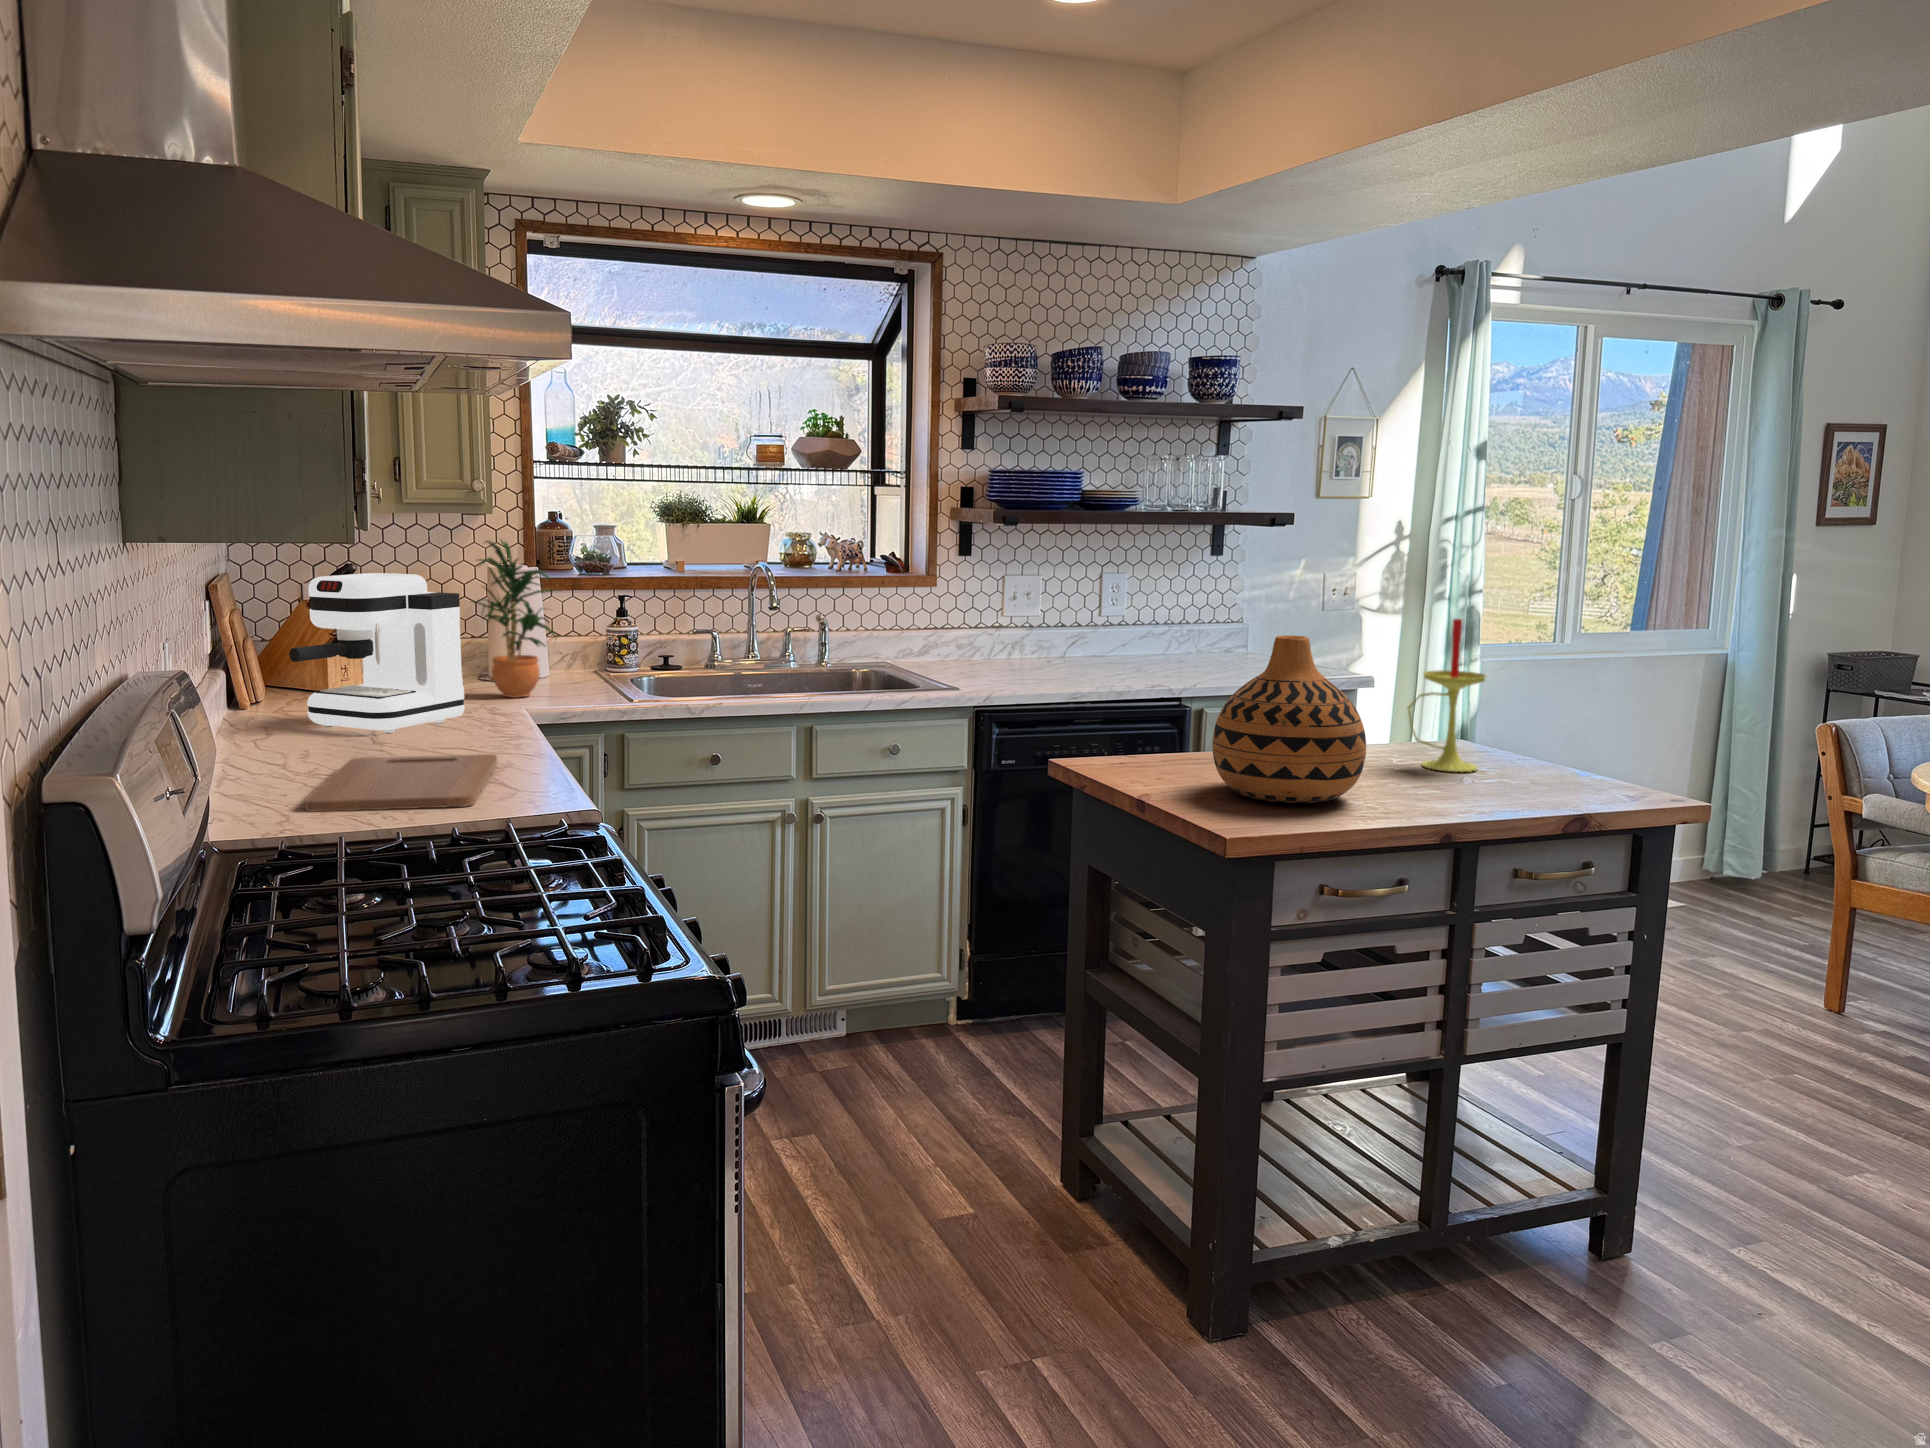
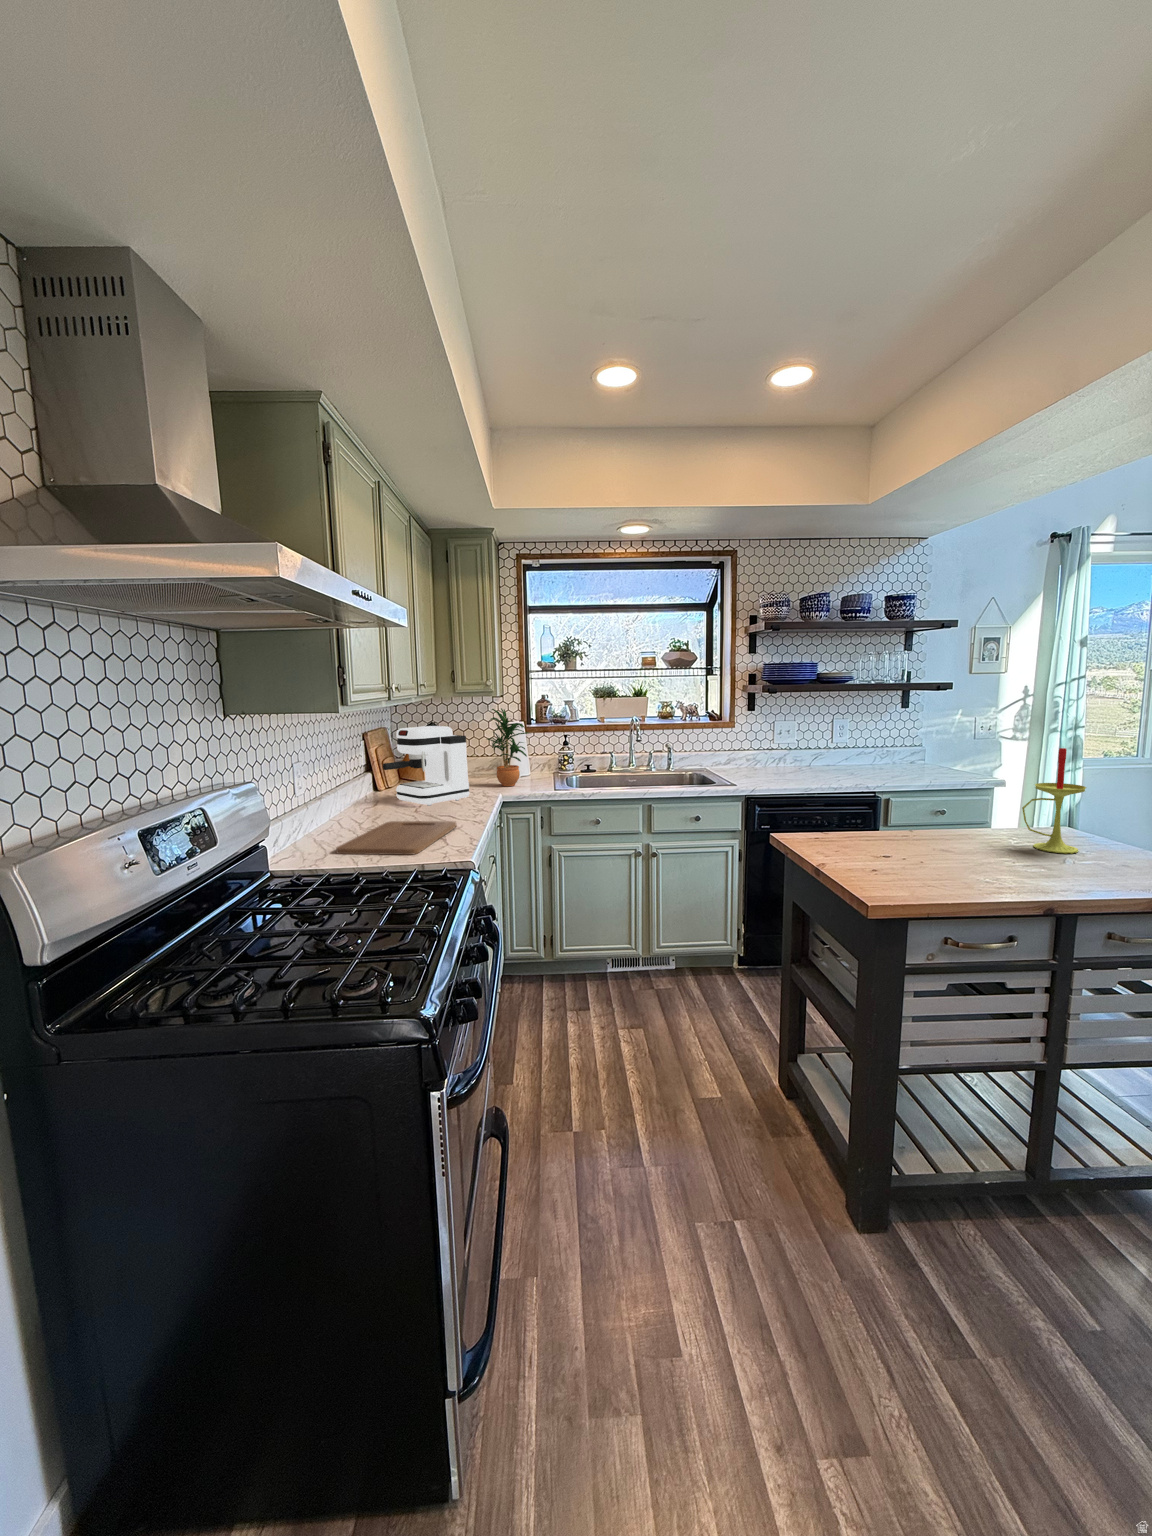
vase: present [1212,635,1366,803] -> none [871,761,986,875]

